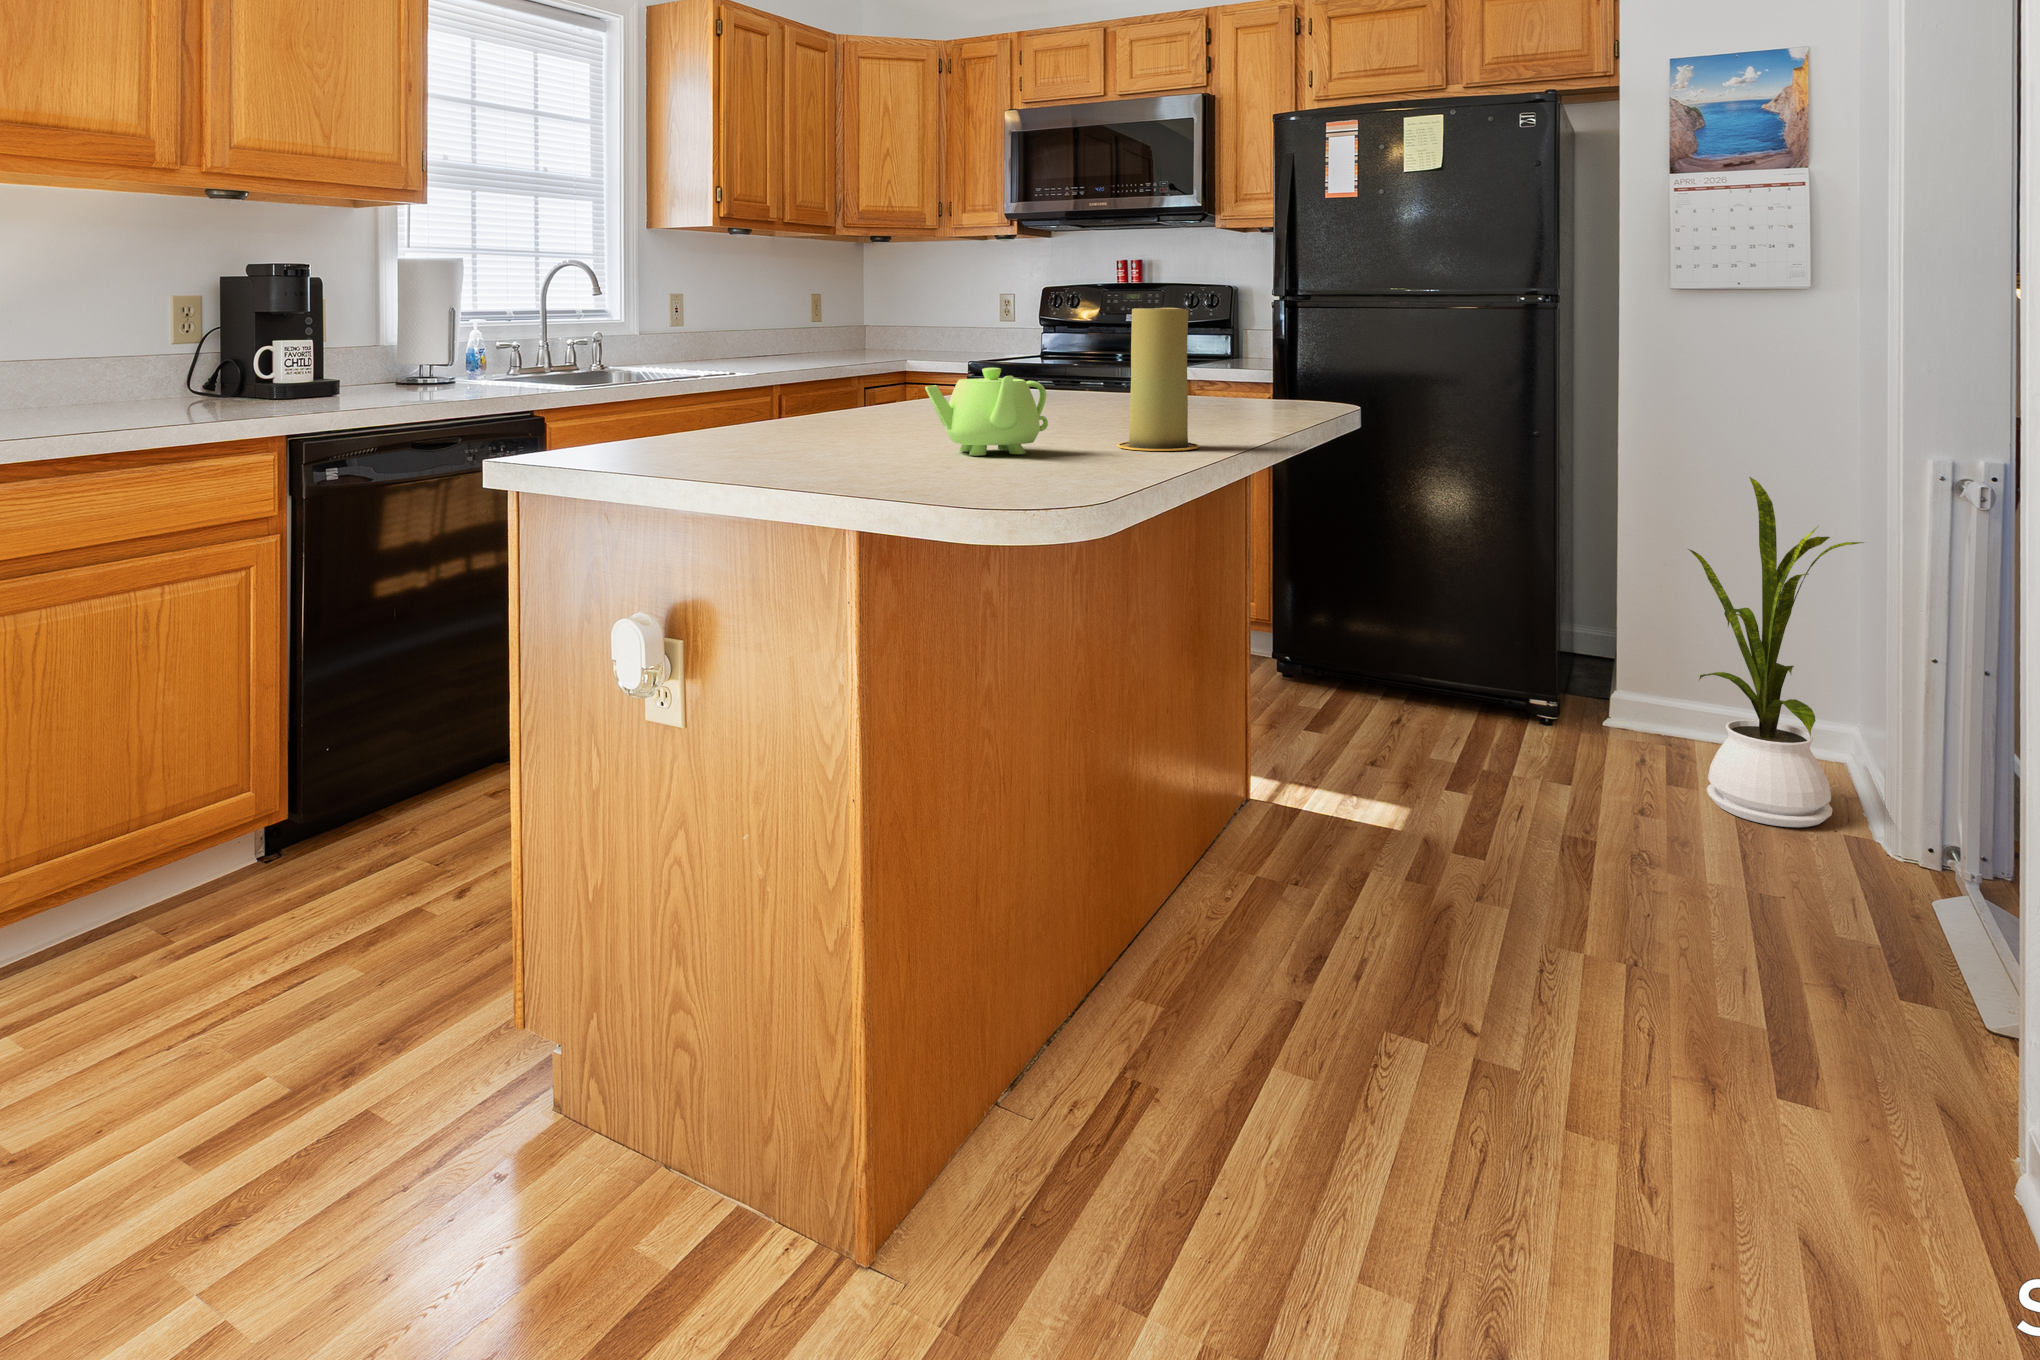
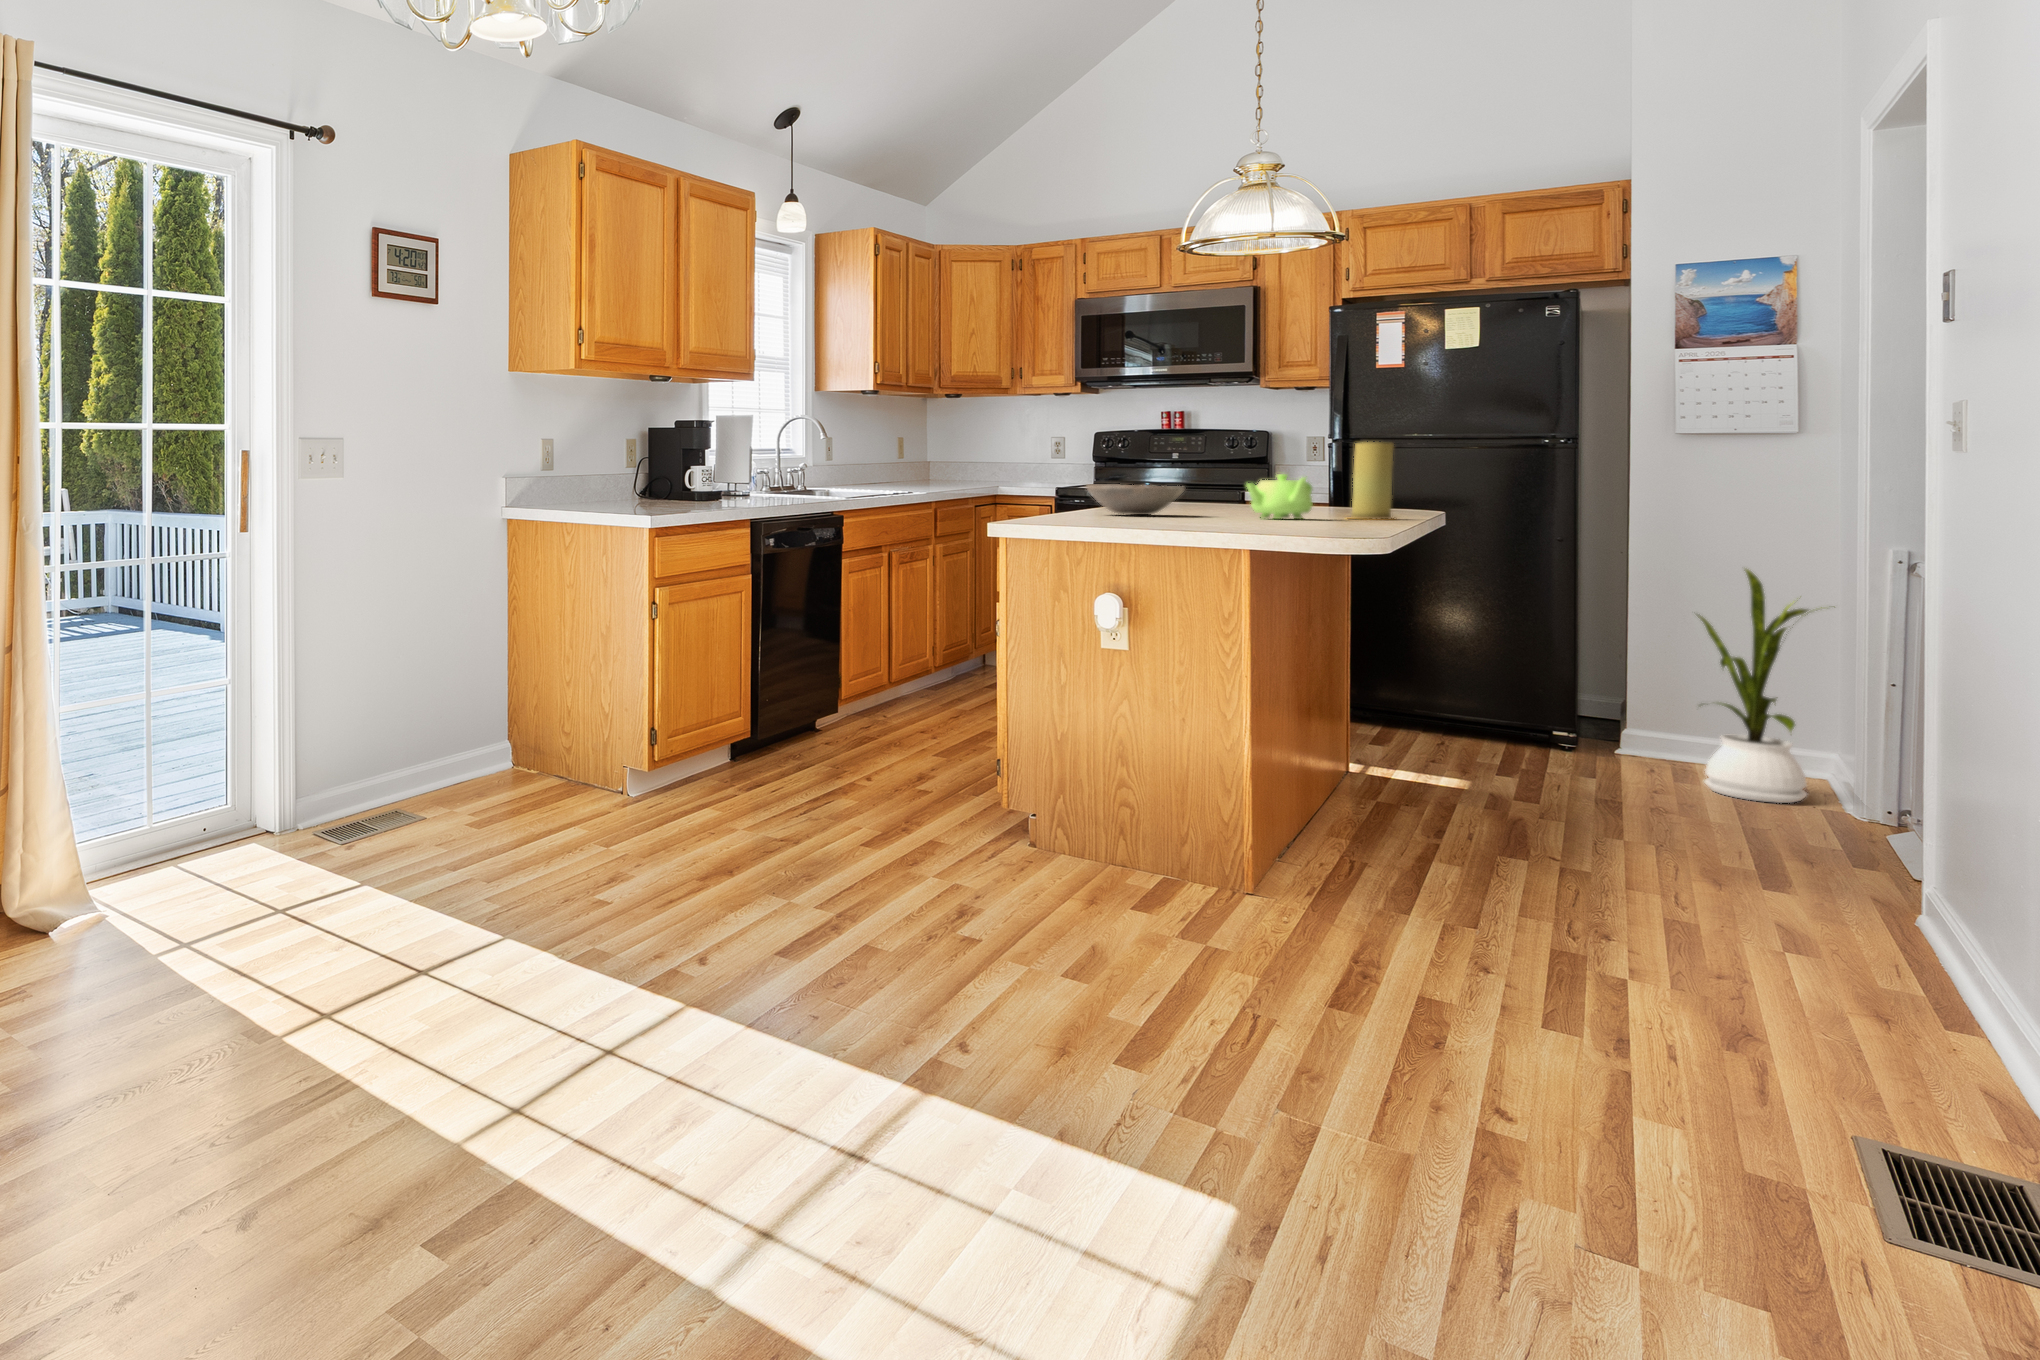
bowl: none [714,379,876,439] -> present [1087,484,1185,515]

